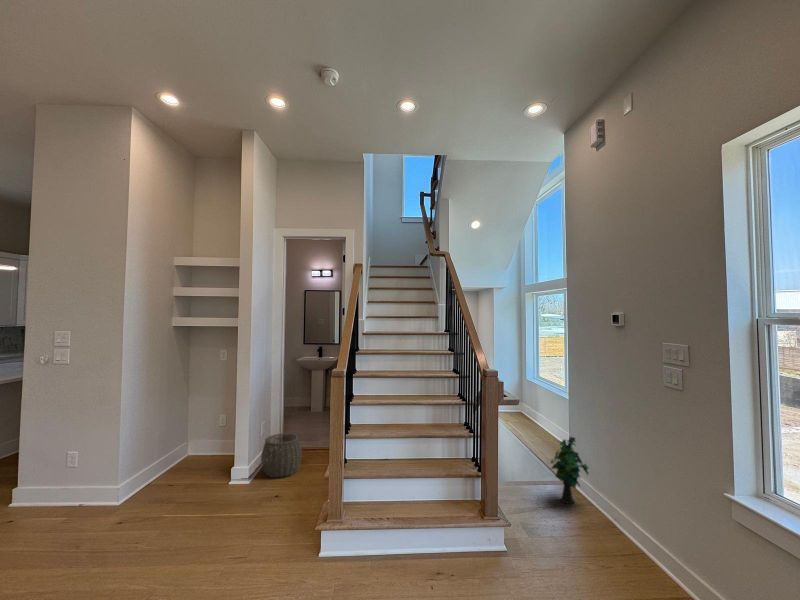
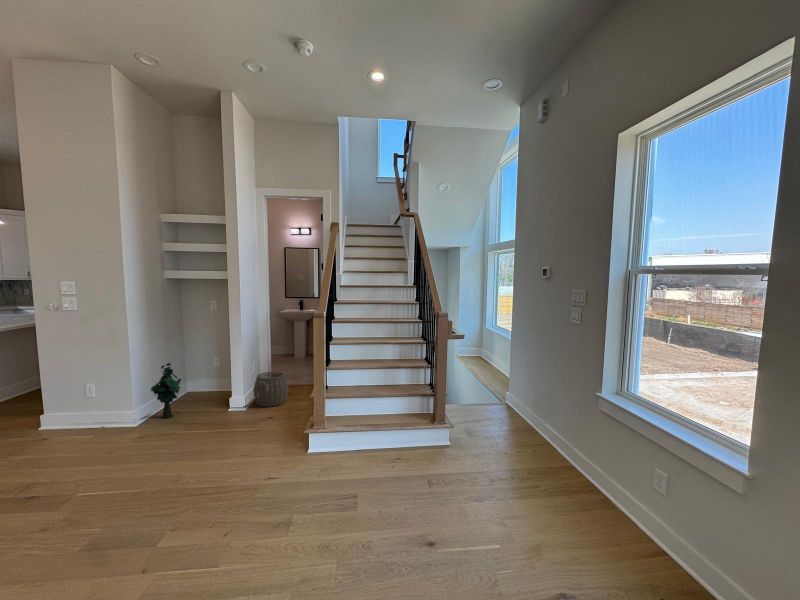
decorative plant: present [551,437,588,504] -> present [151,363,181,419]

